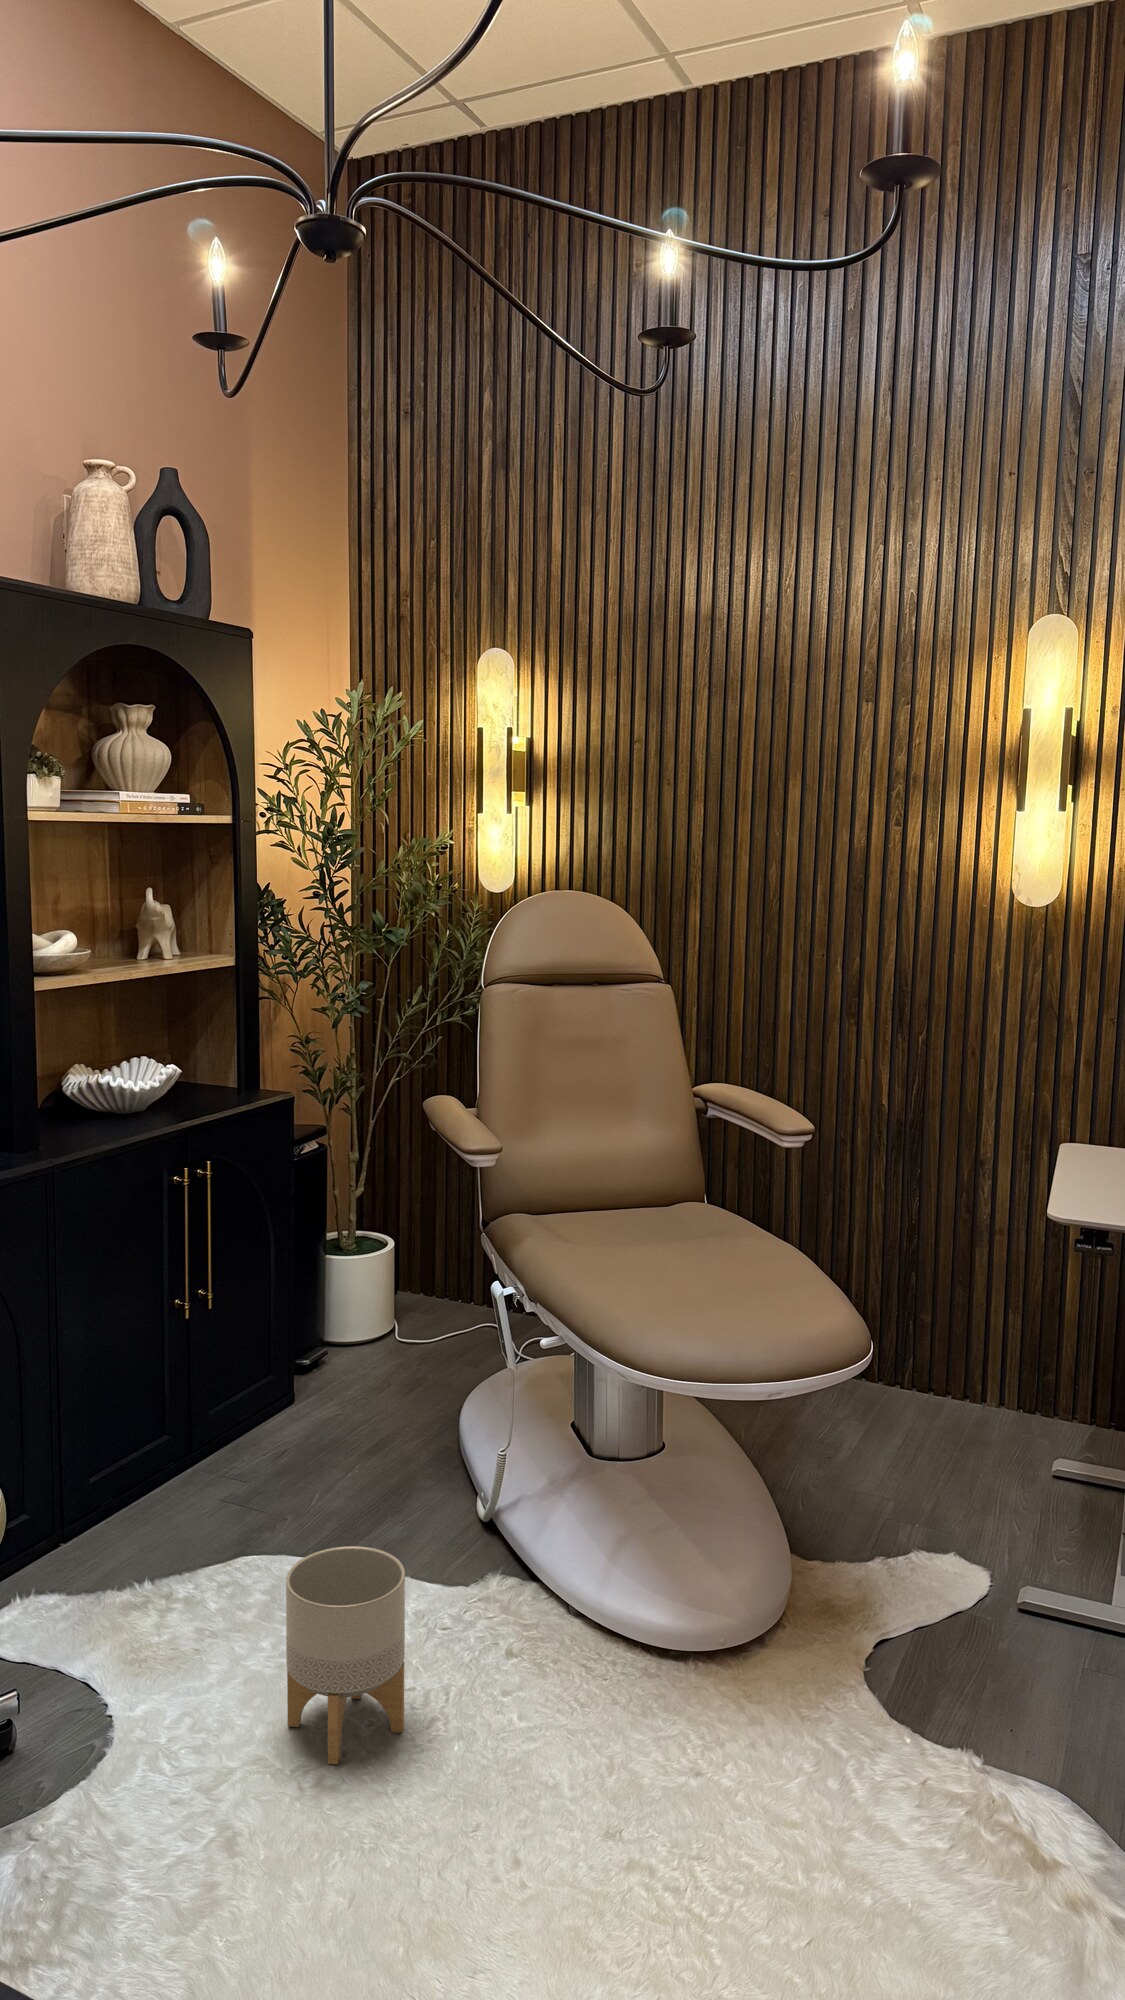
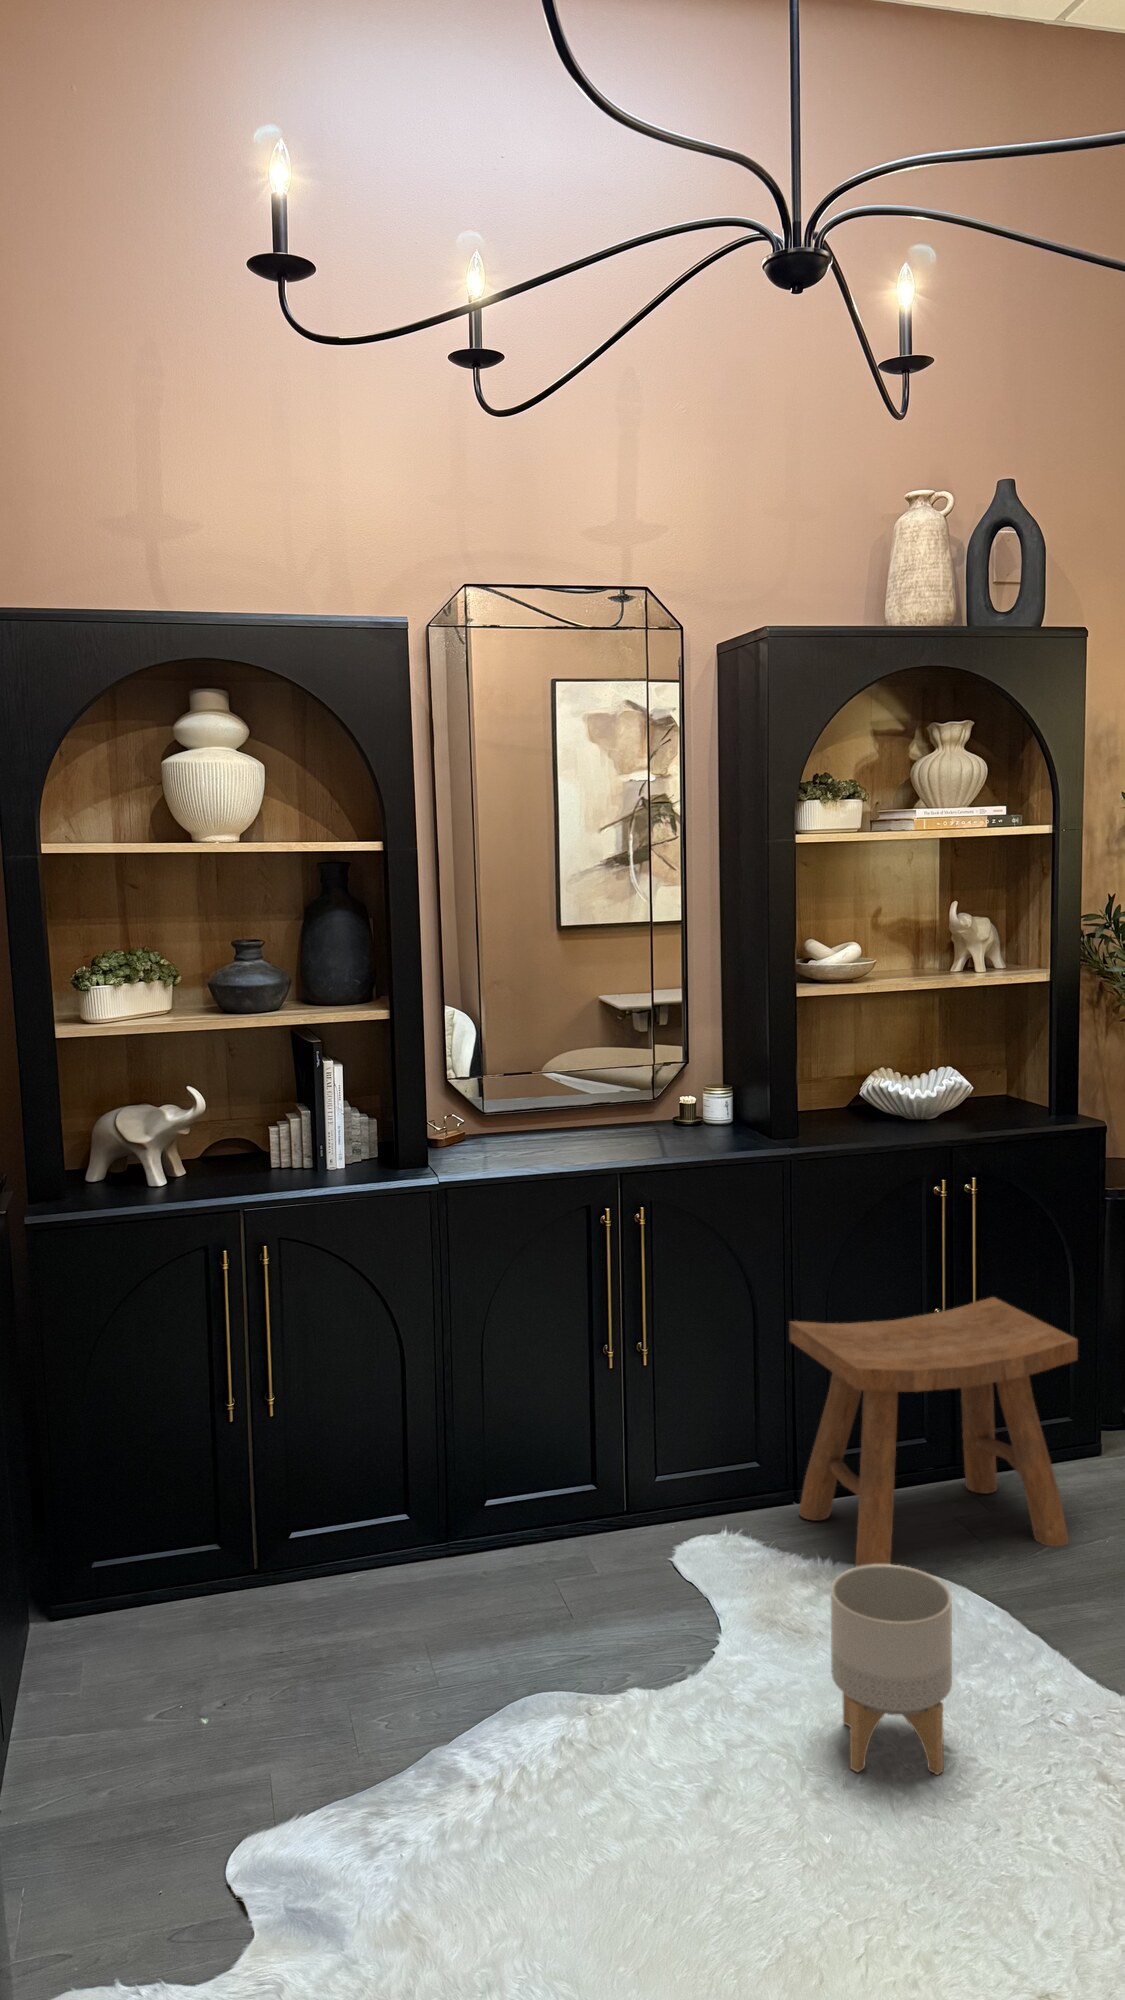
stool: none [65,1277,344,1584] -> present [789,1297,1078,1567]

